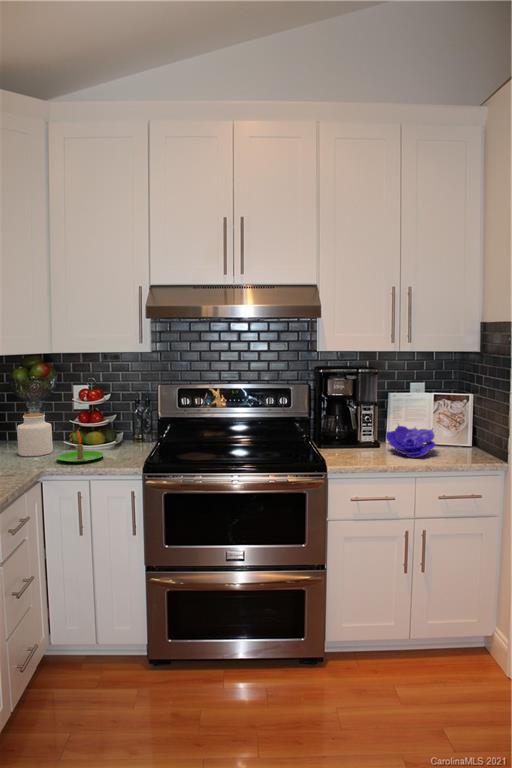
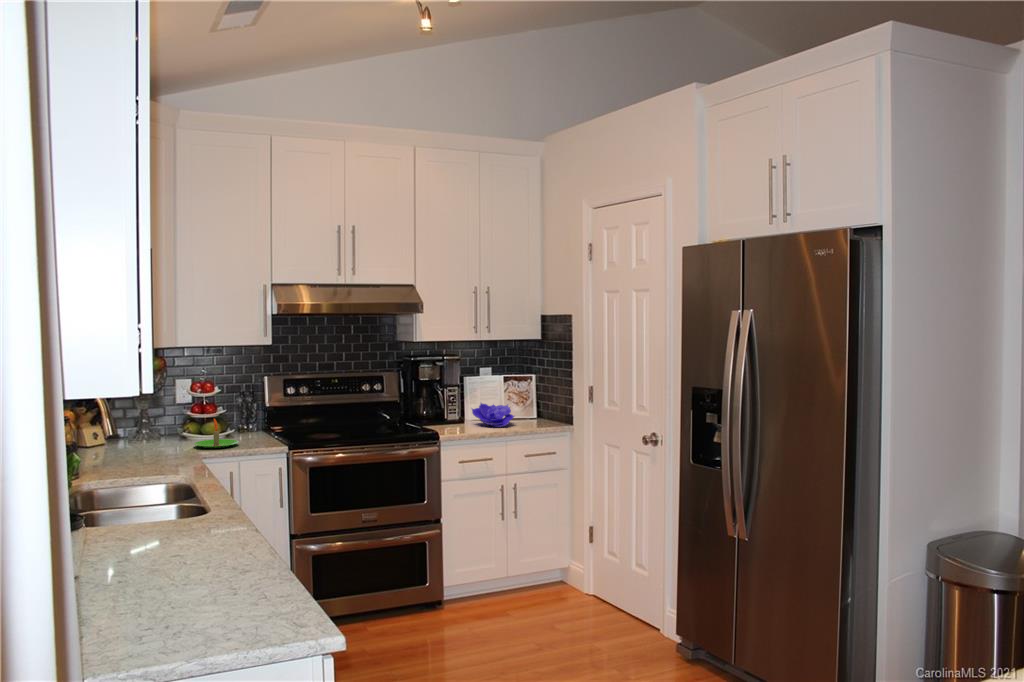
jar: present [17,413,53,456] -> none [139,406,174,448]

